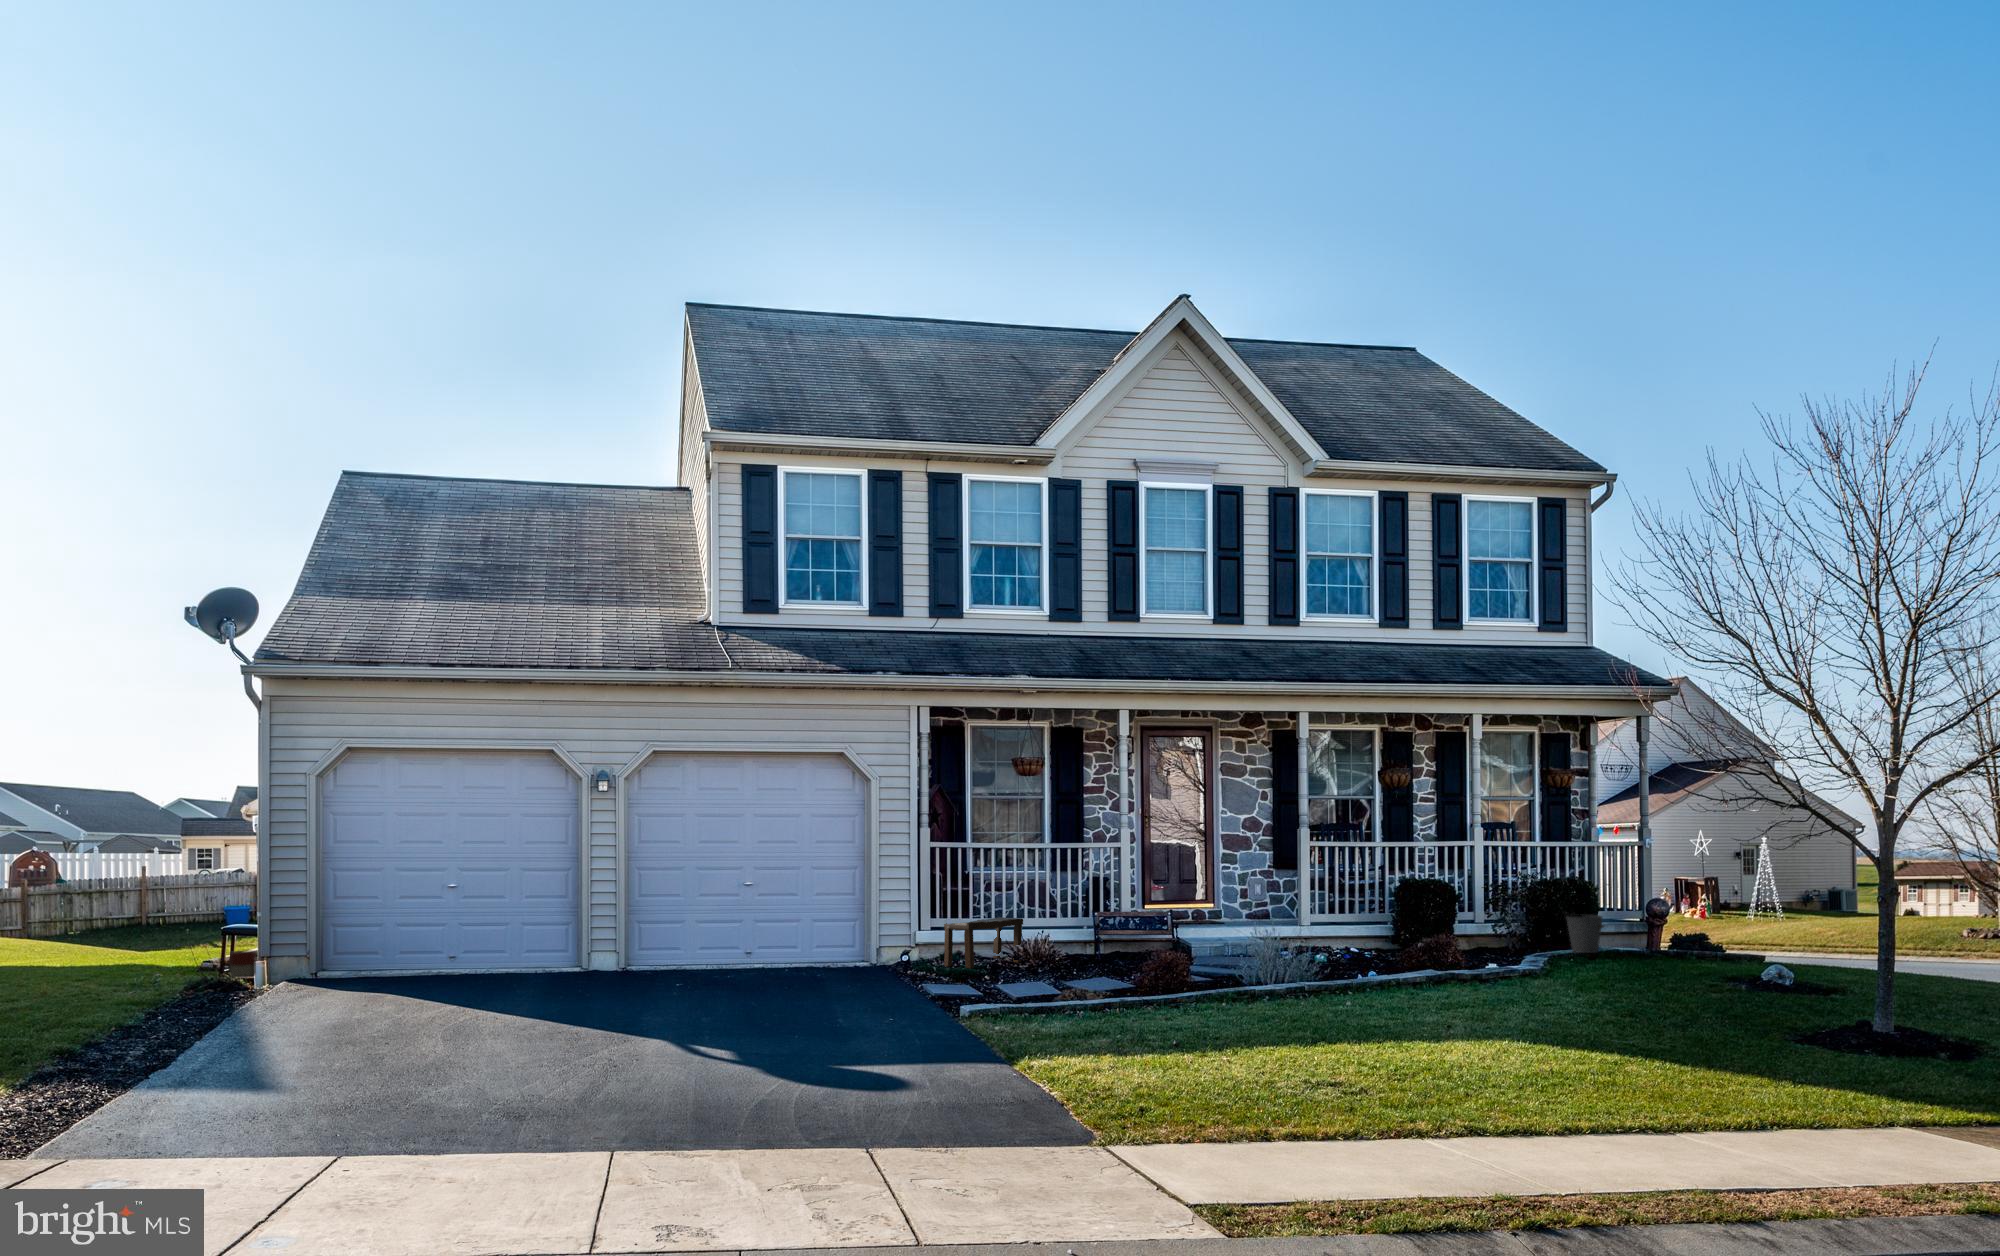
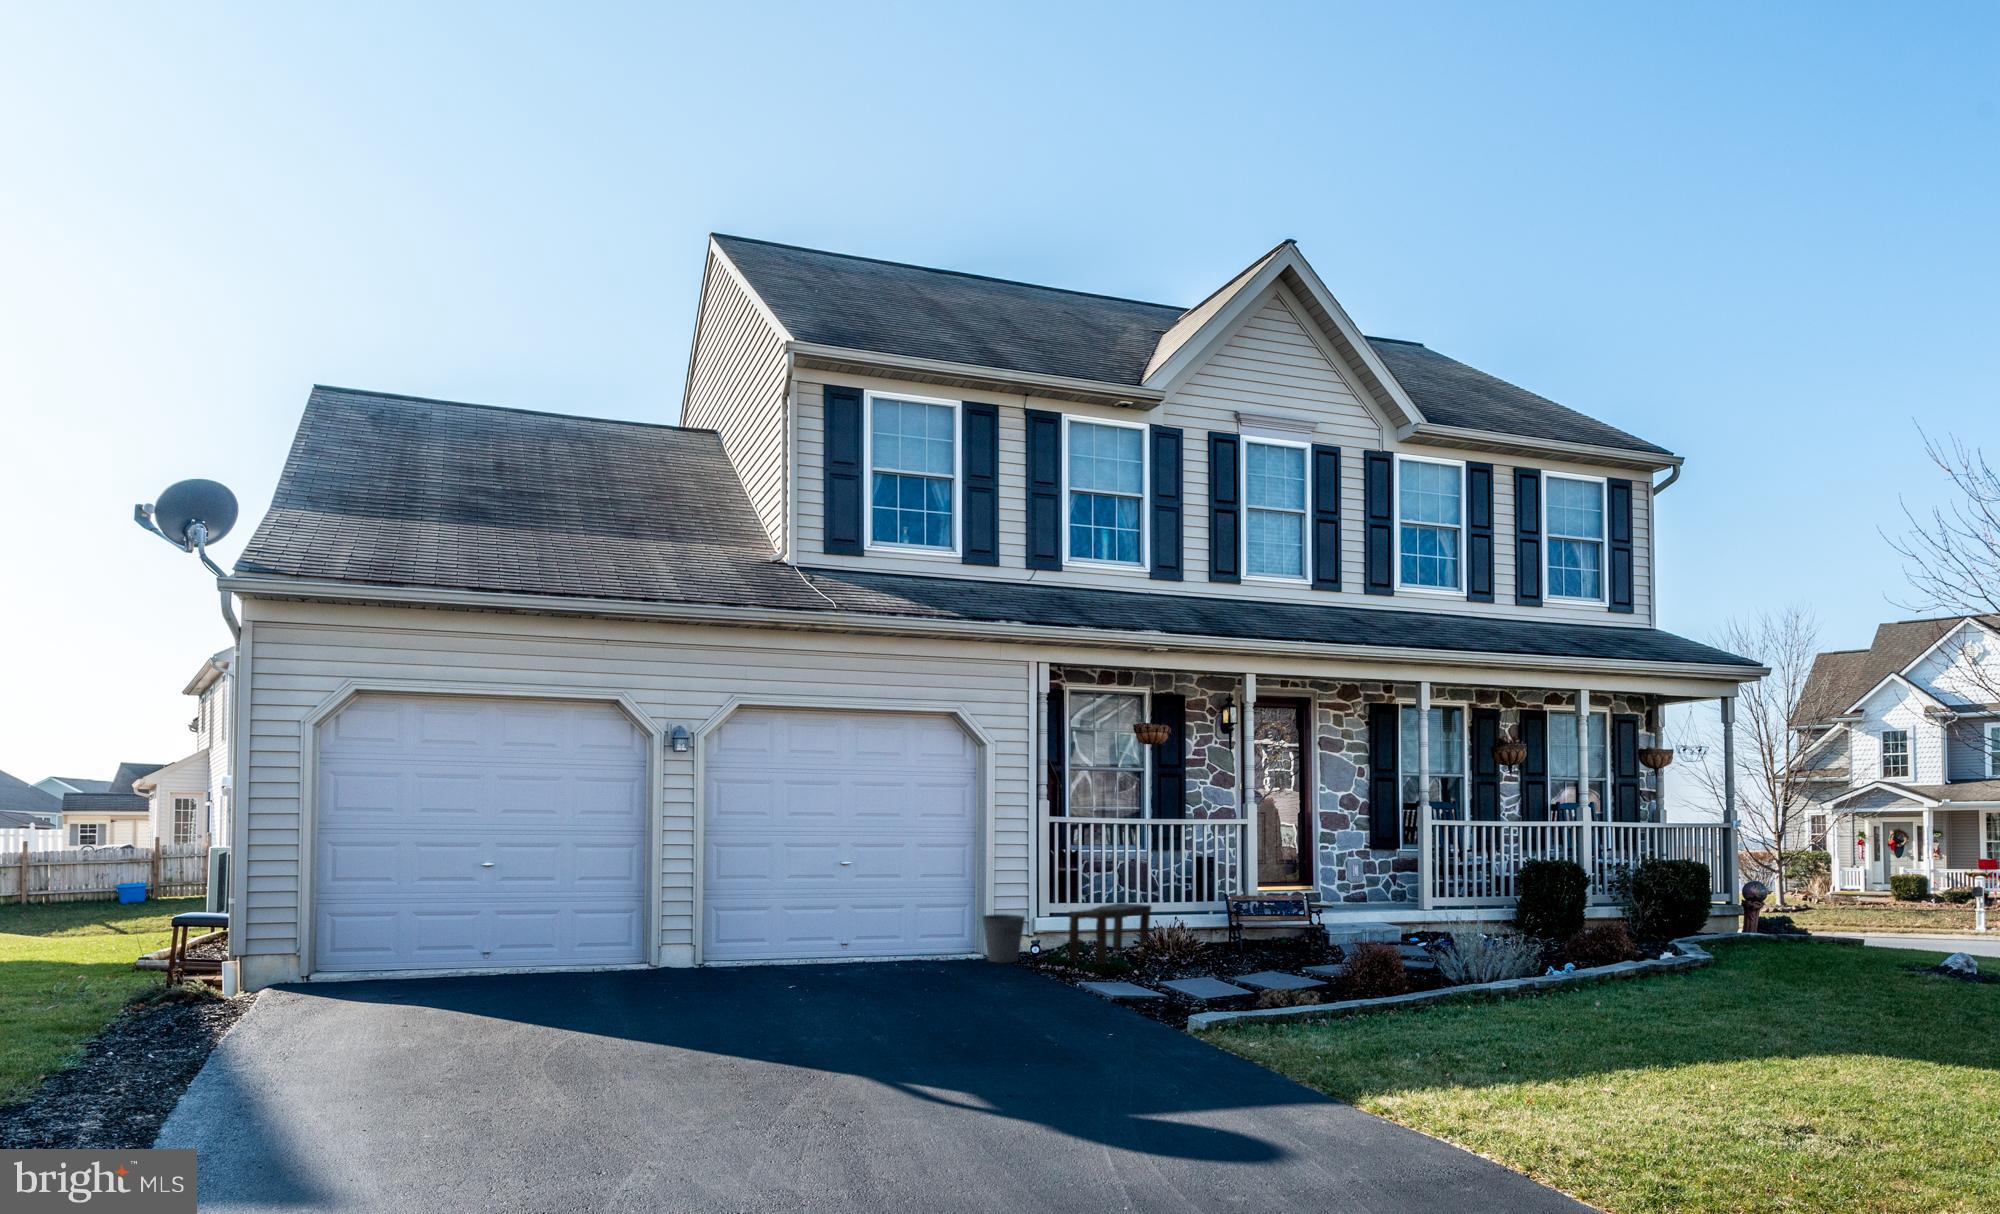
bucket: present [1566,914,1604,953] -> present [983,914,1025,963]
planter: present [228,951,256,978] -> none [193,945,233,998]

